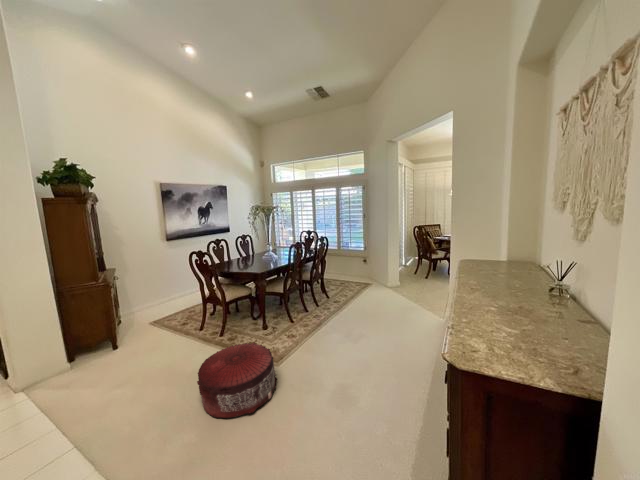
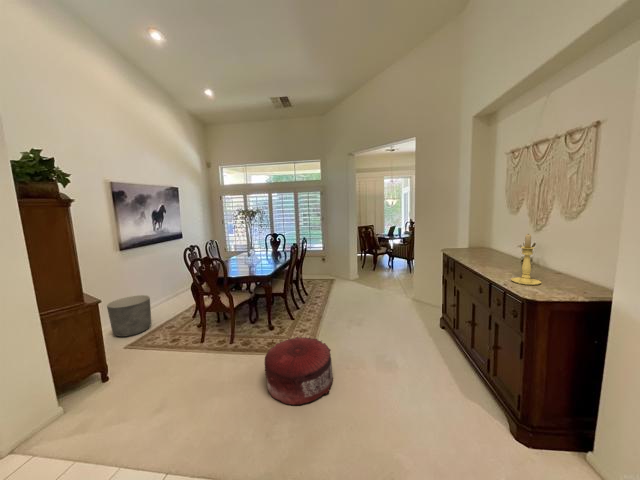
candle holder: none [479,249,528,339] -> present [511,234,541,285]
planter: none [147,279,183,313] -> present [107,295,151,337]

